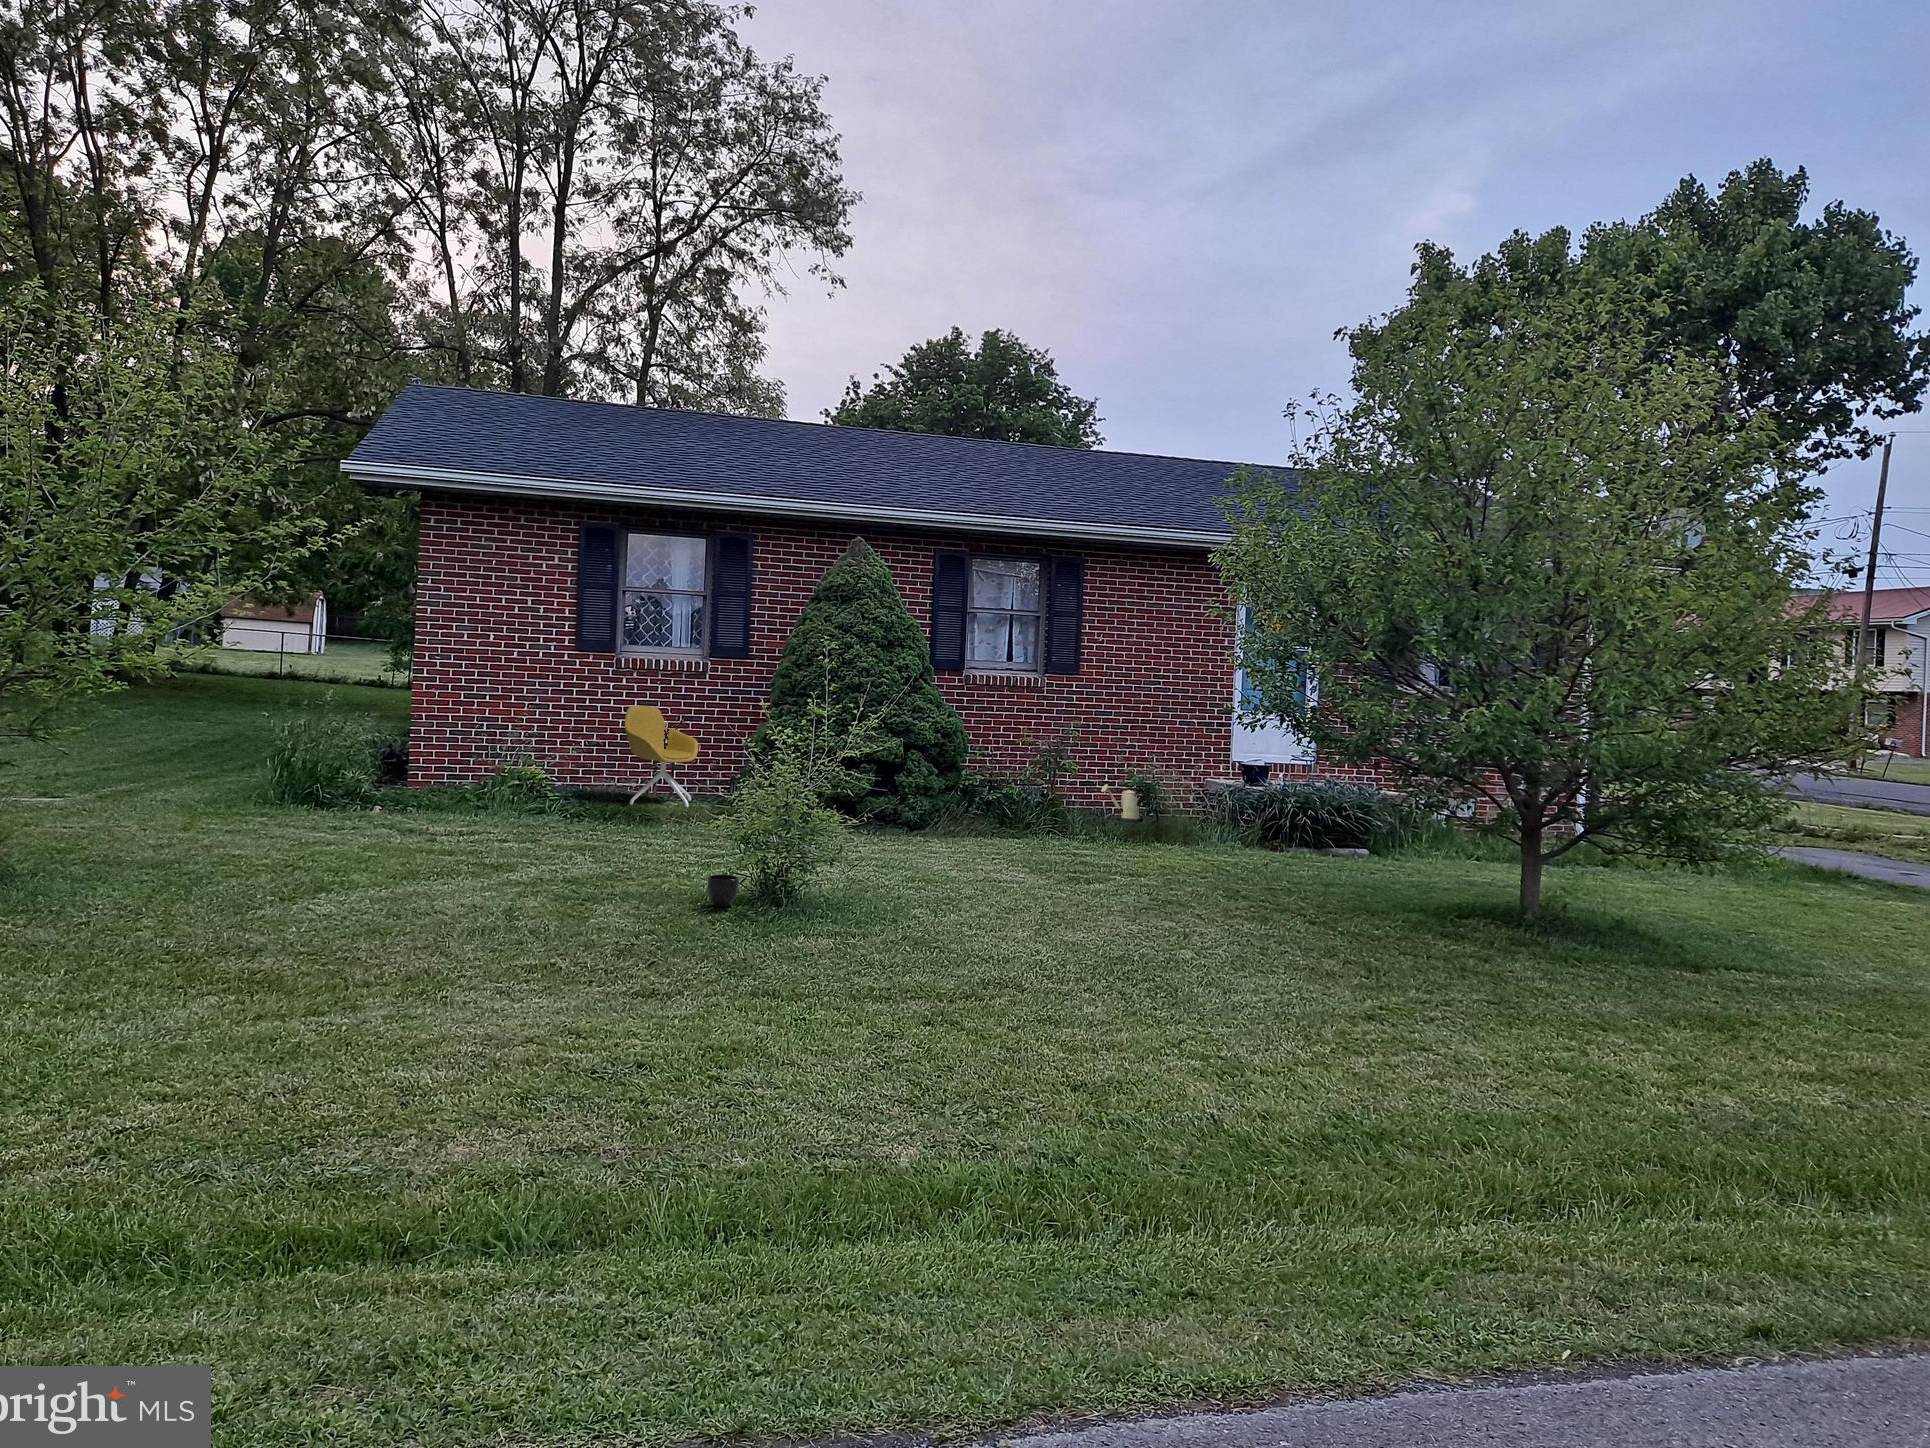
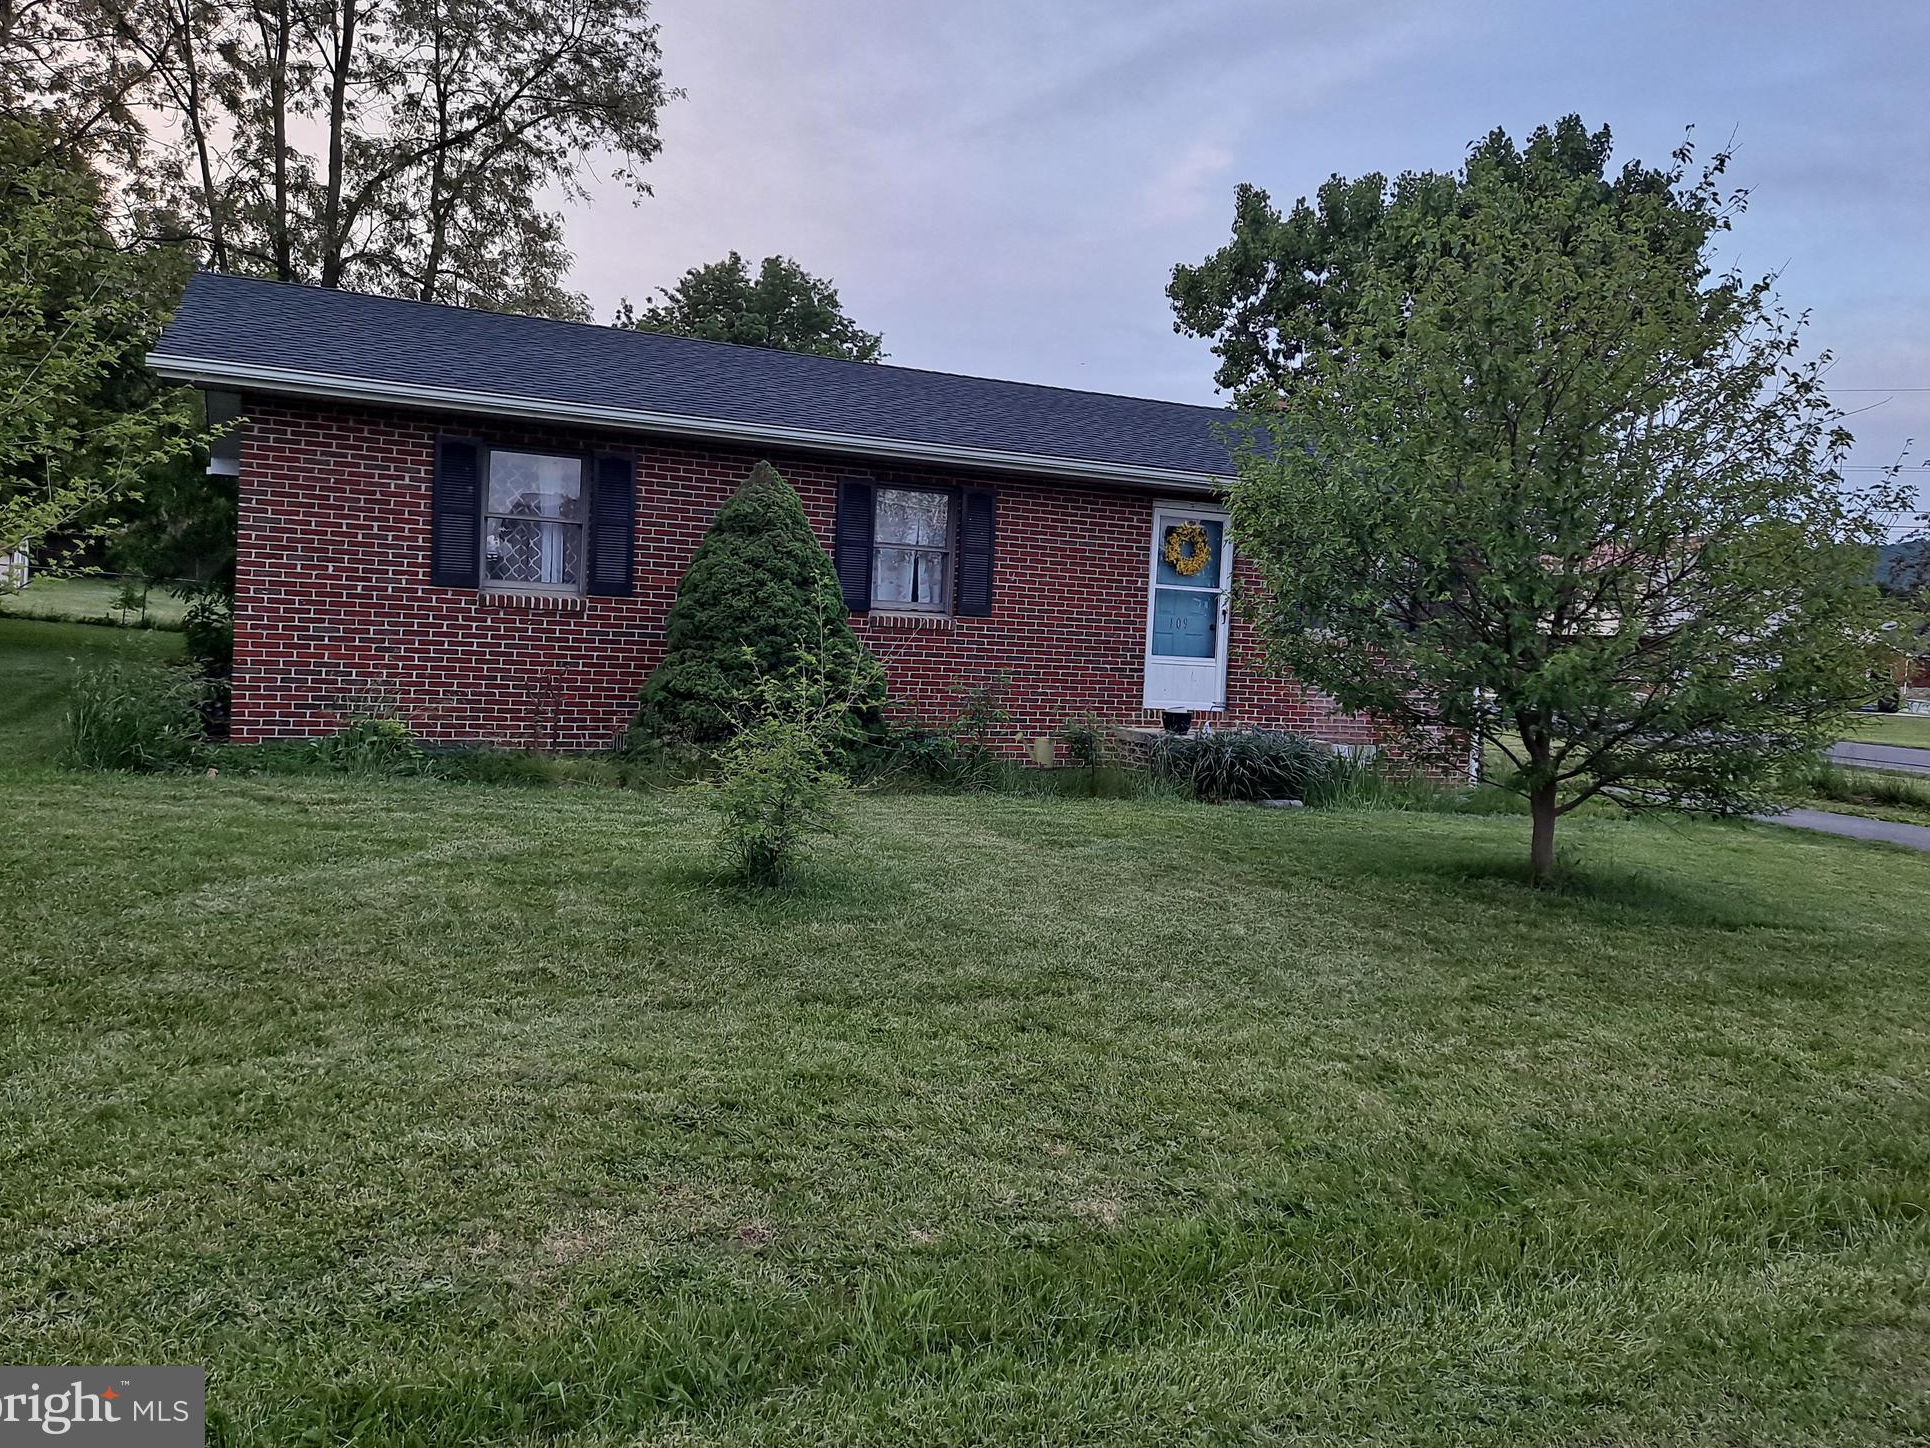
chair: present [625,706,698,807] -> none [500,650,586,766]
planter: present [708,875,739,907] -> none [717,860,755,899]

